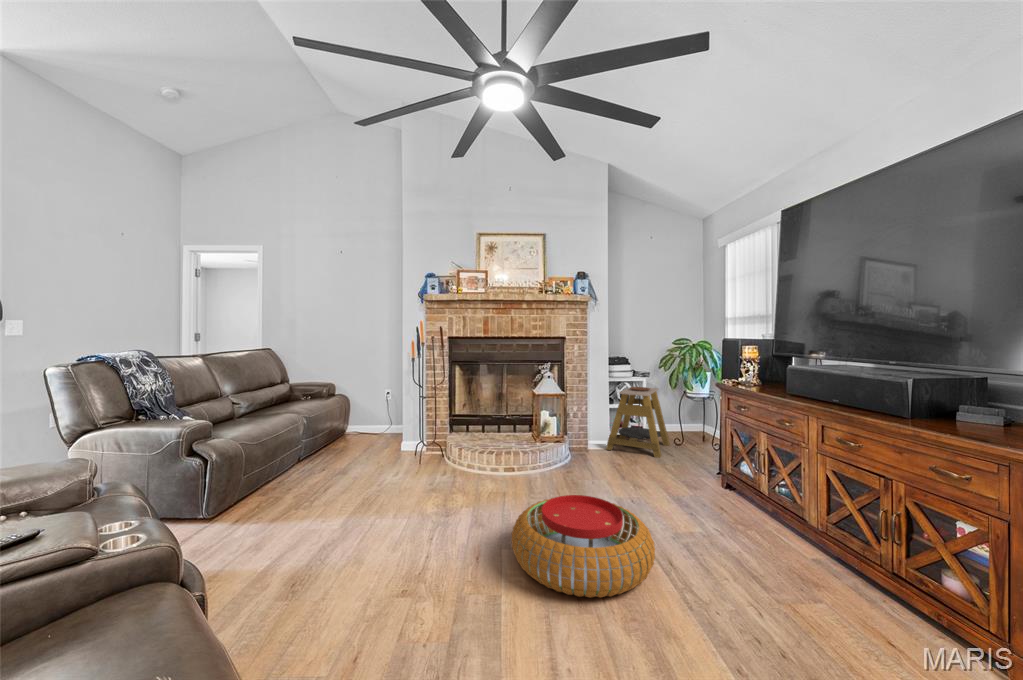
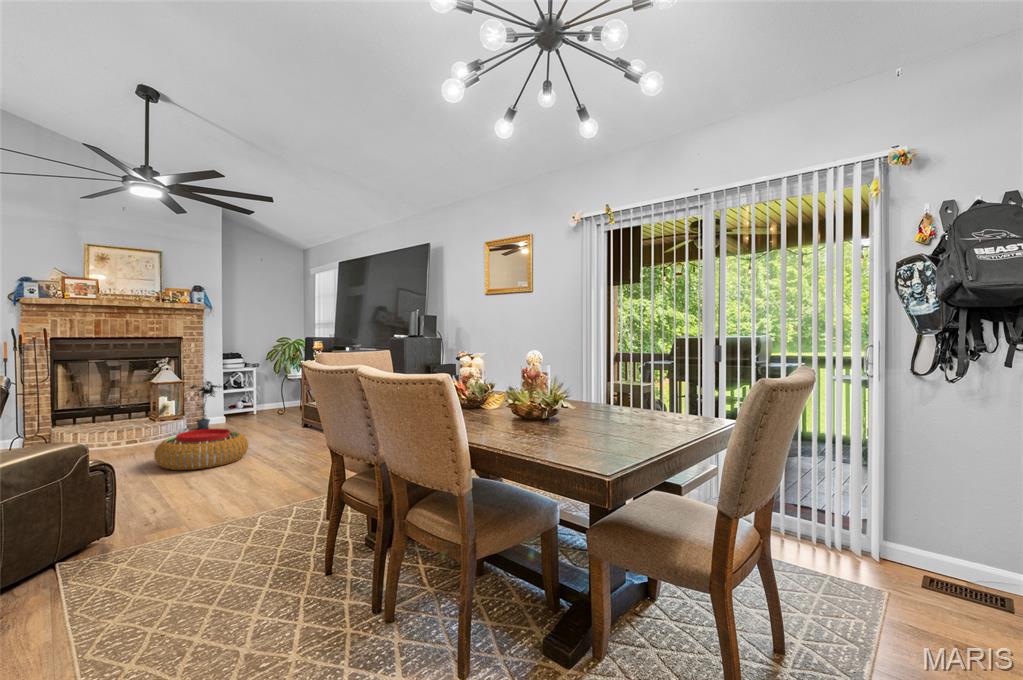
side table: present [606,387,670,458] -> none [221,374,275,423]
potted plant: none [571,392,610,459] -> present [190,381,221,429]

